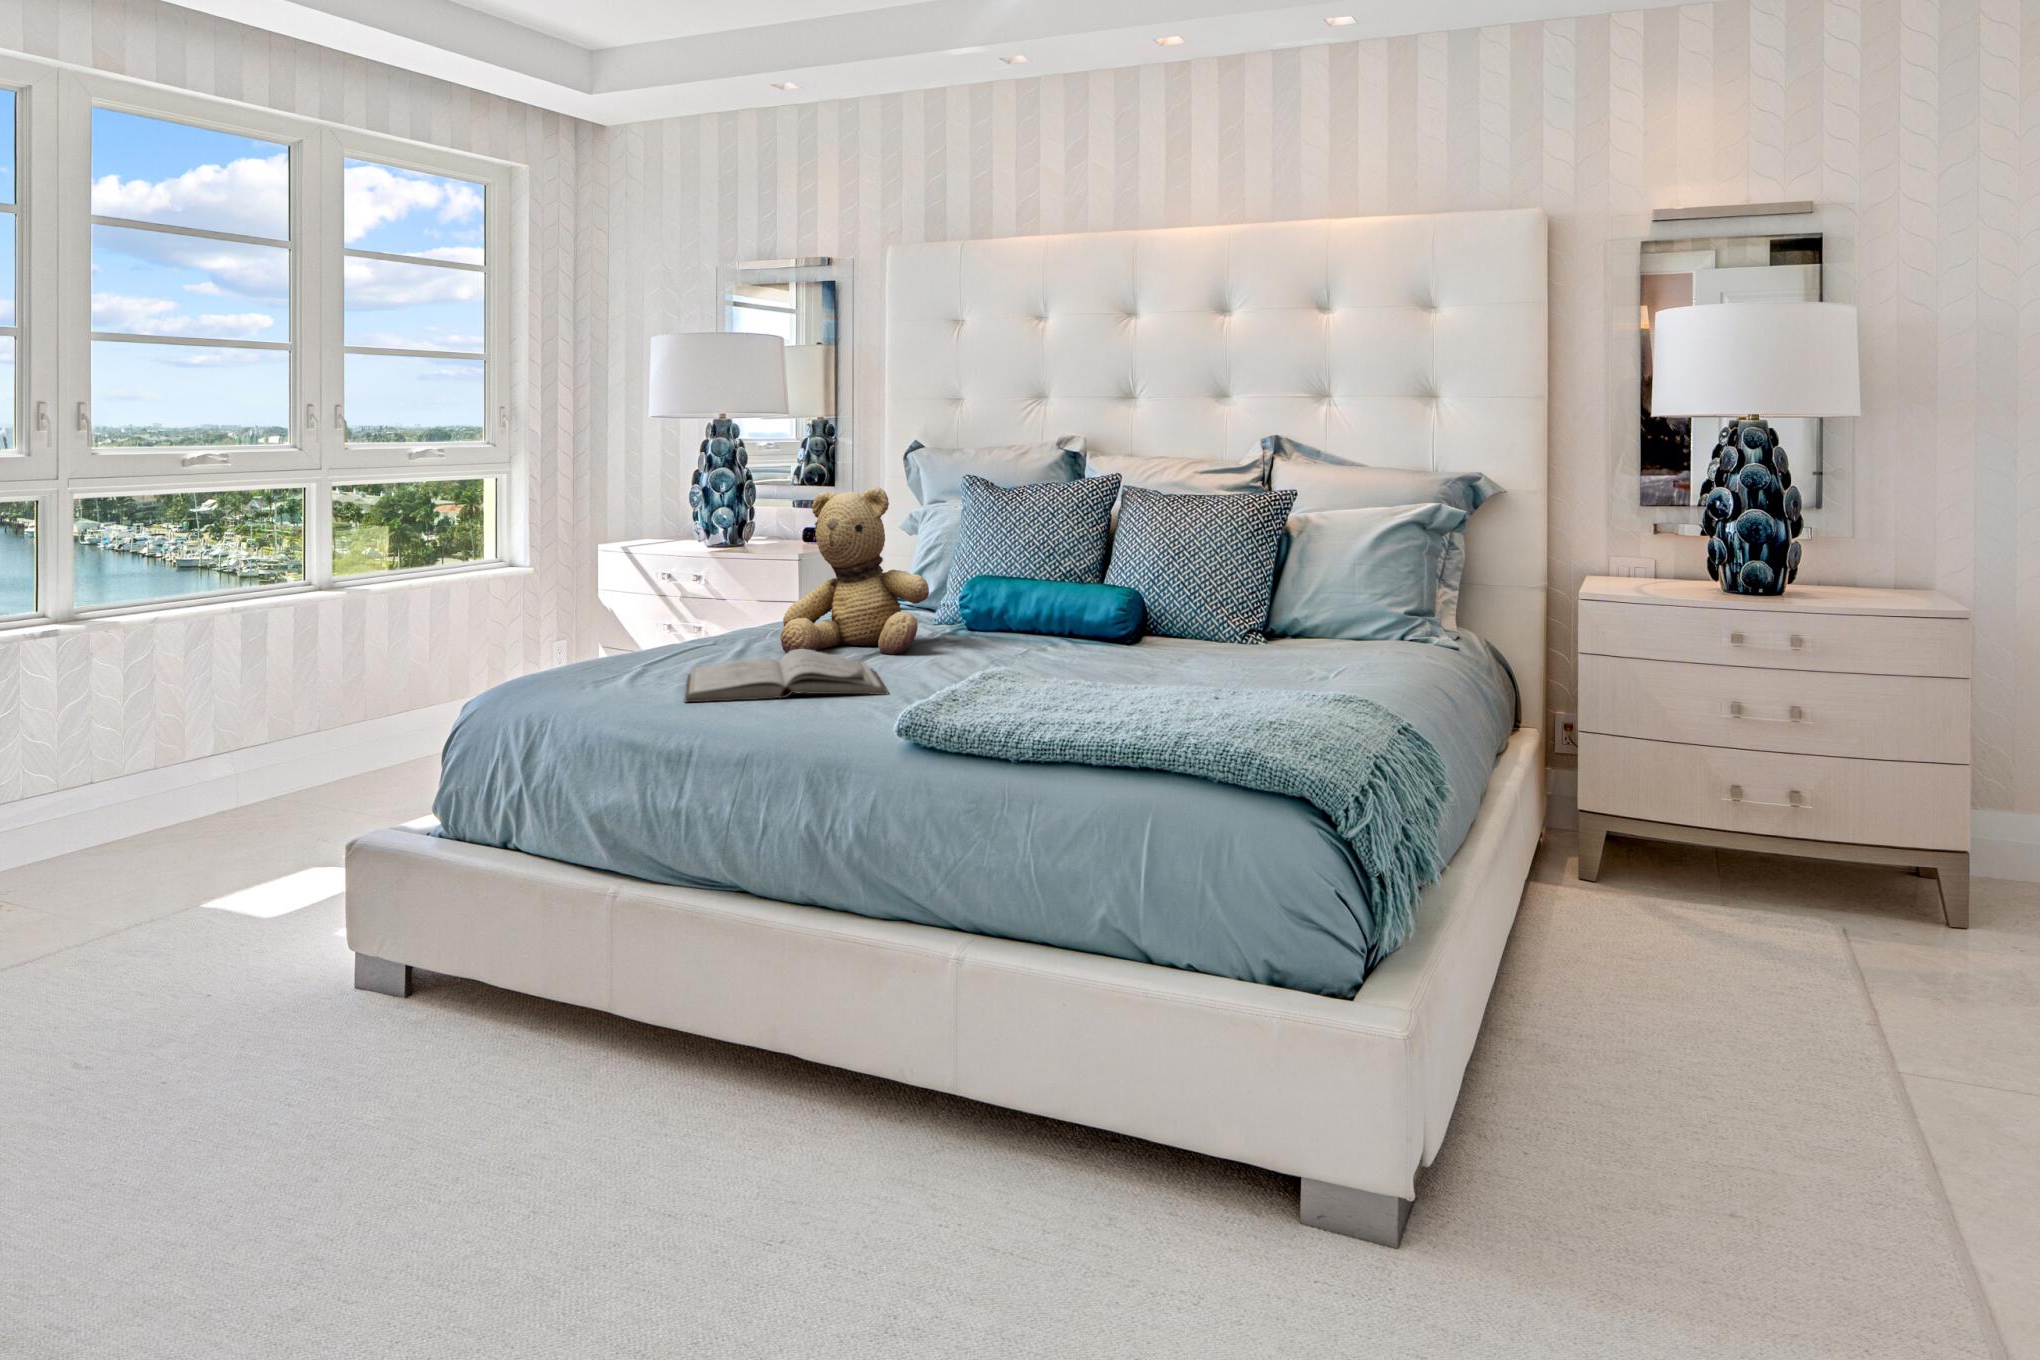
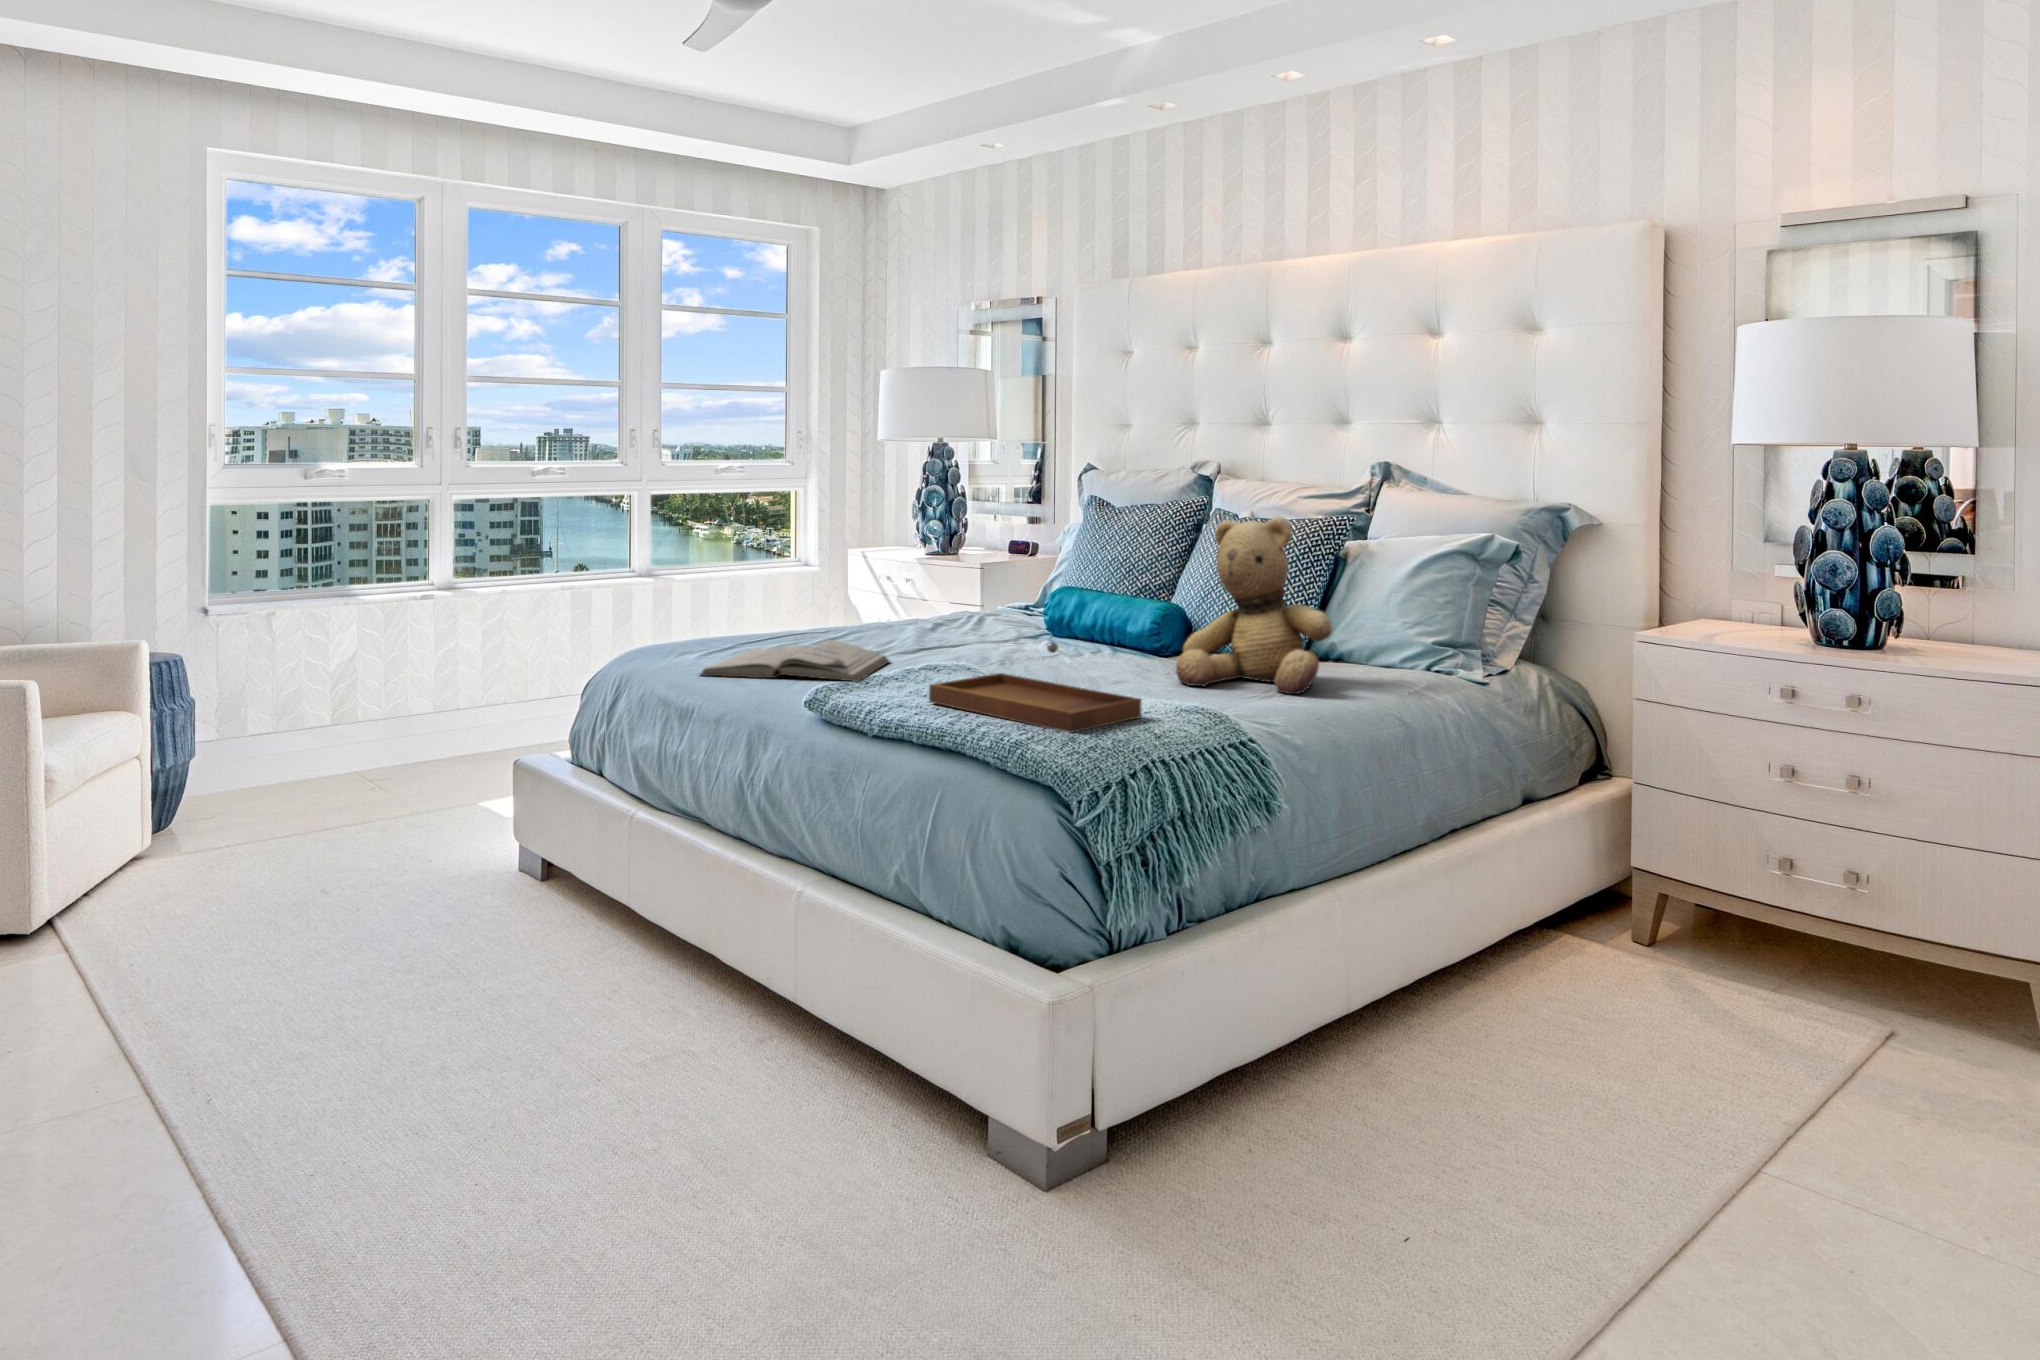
teddy bear: present [780,487,929,655] -> present [1176,517,1332,695]
tray: none [1027,631,1273,728] -> present [929,642,1142,733]

